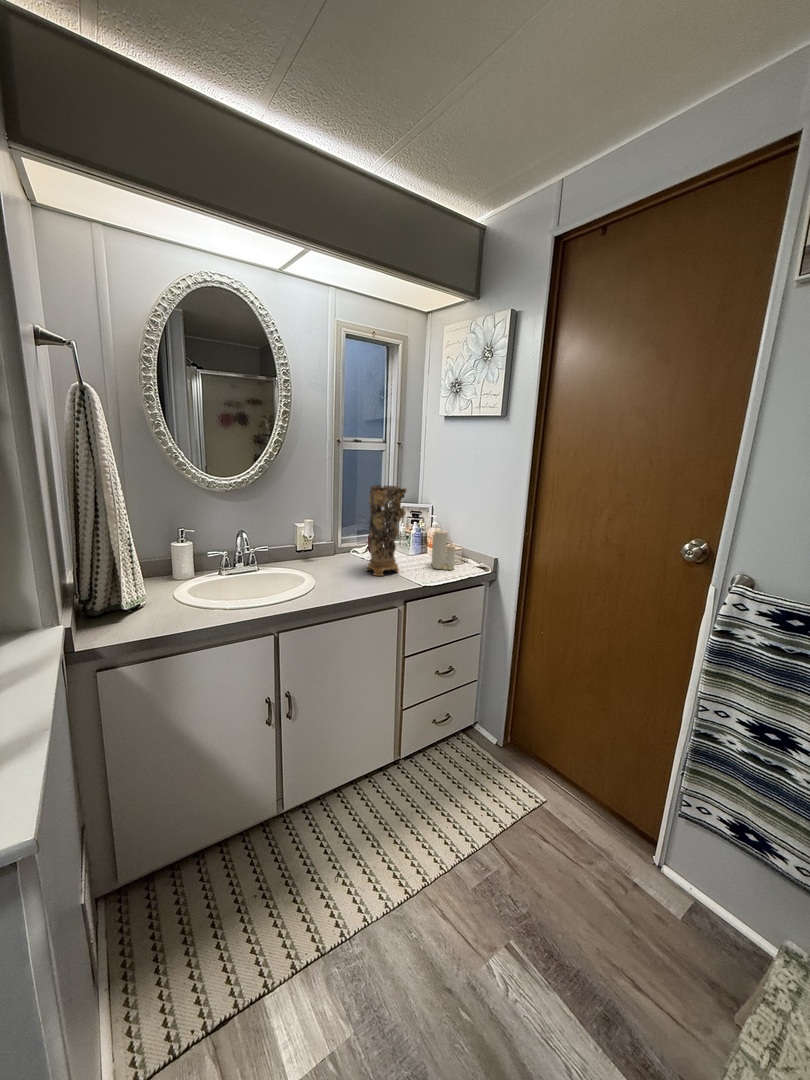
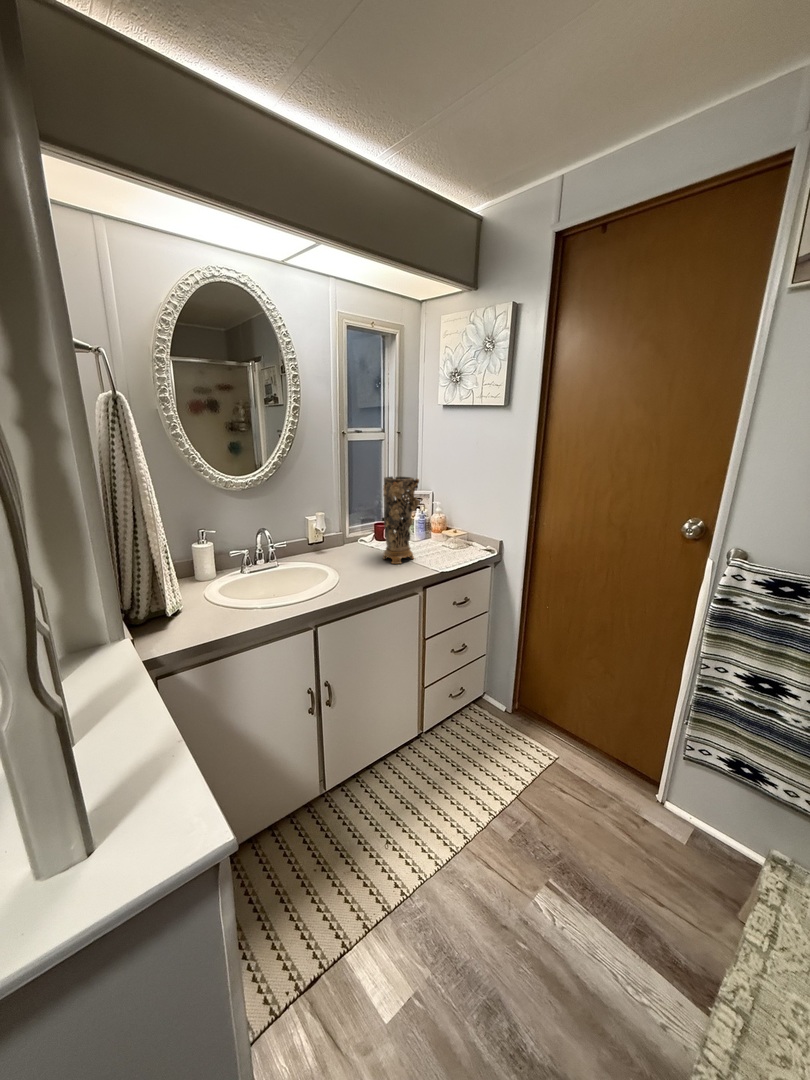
candle: present [432,530,455,570] -> none [441,513,464,554]

